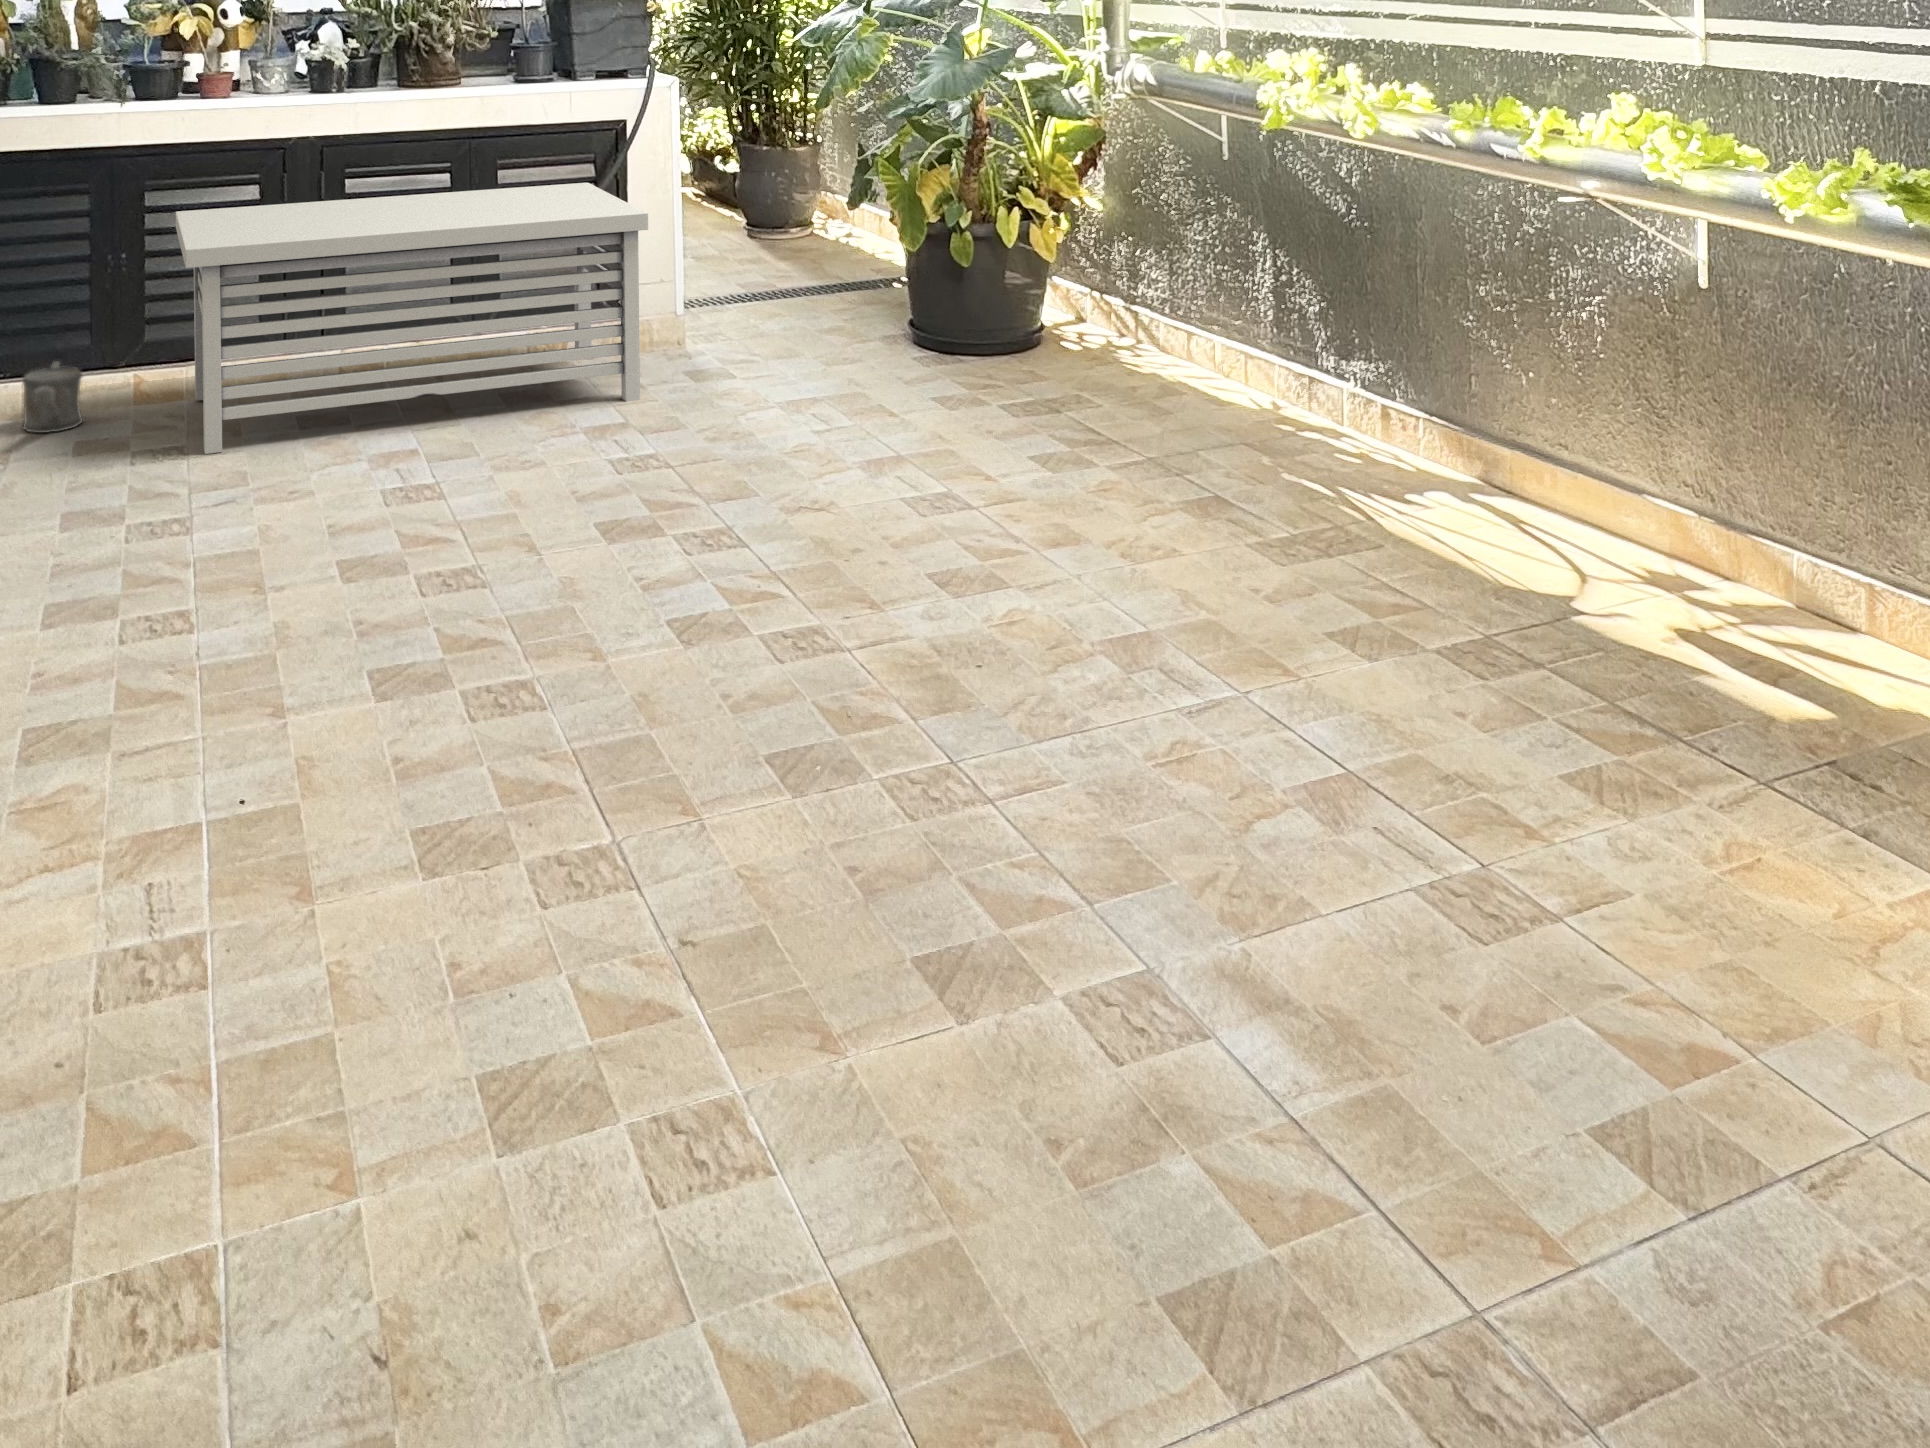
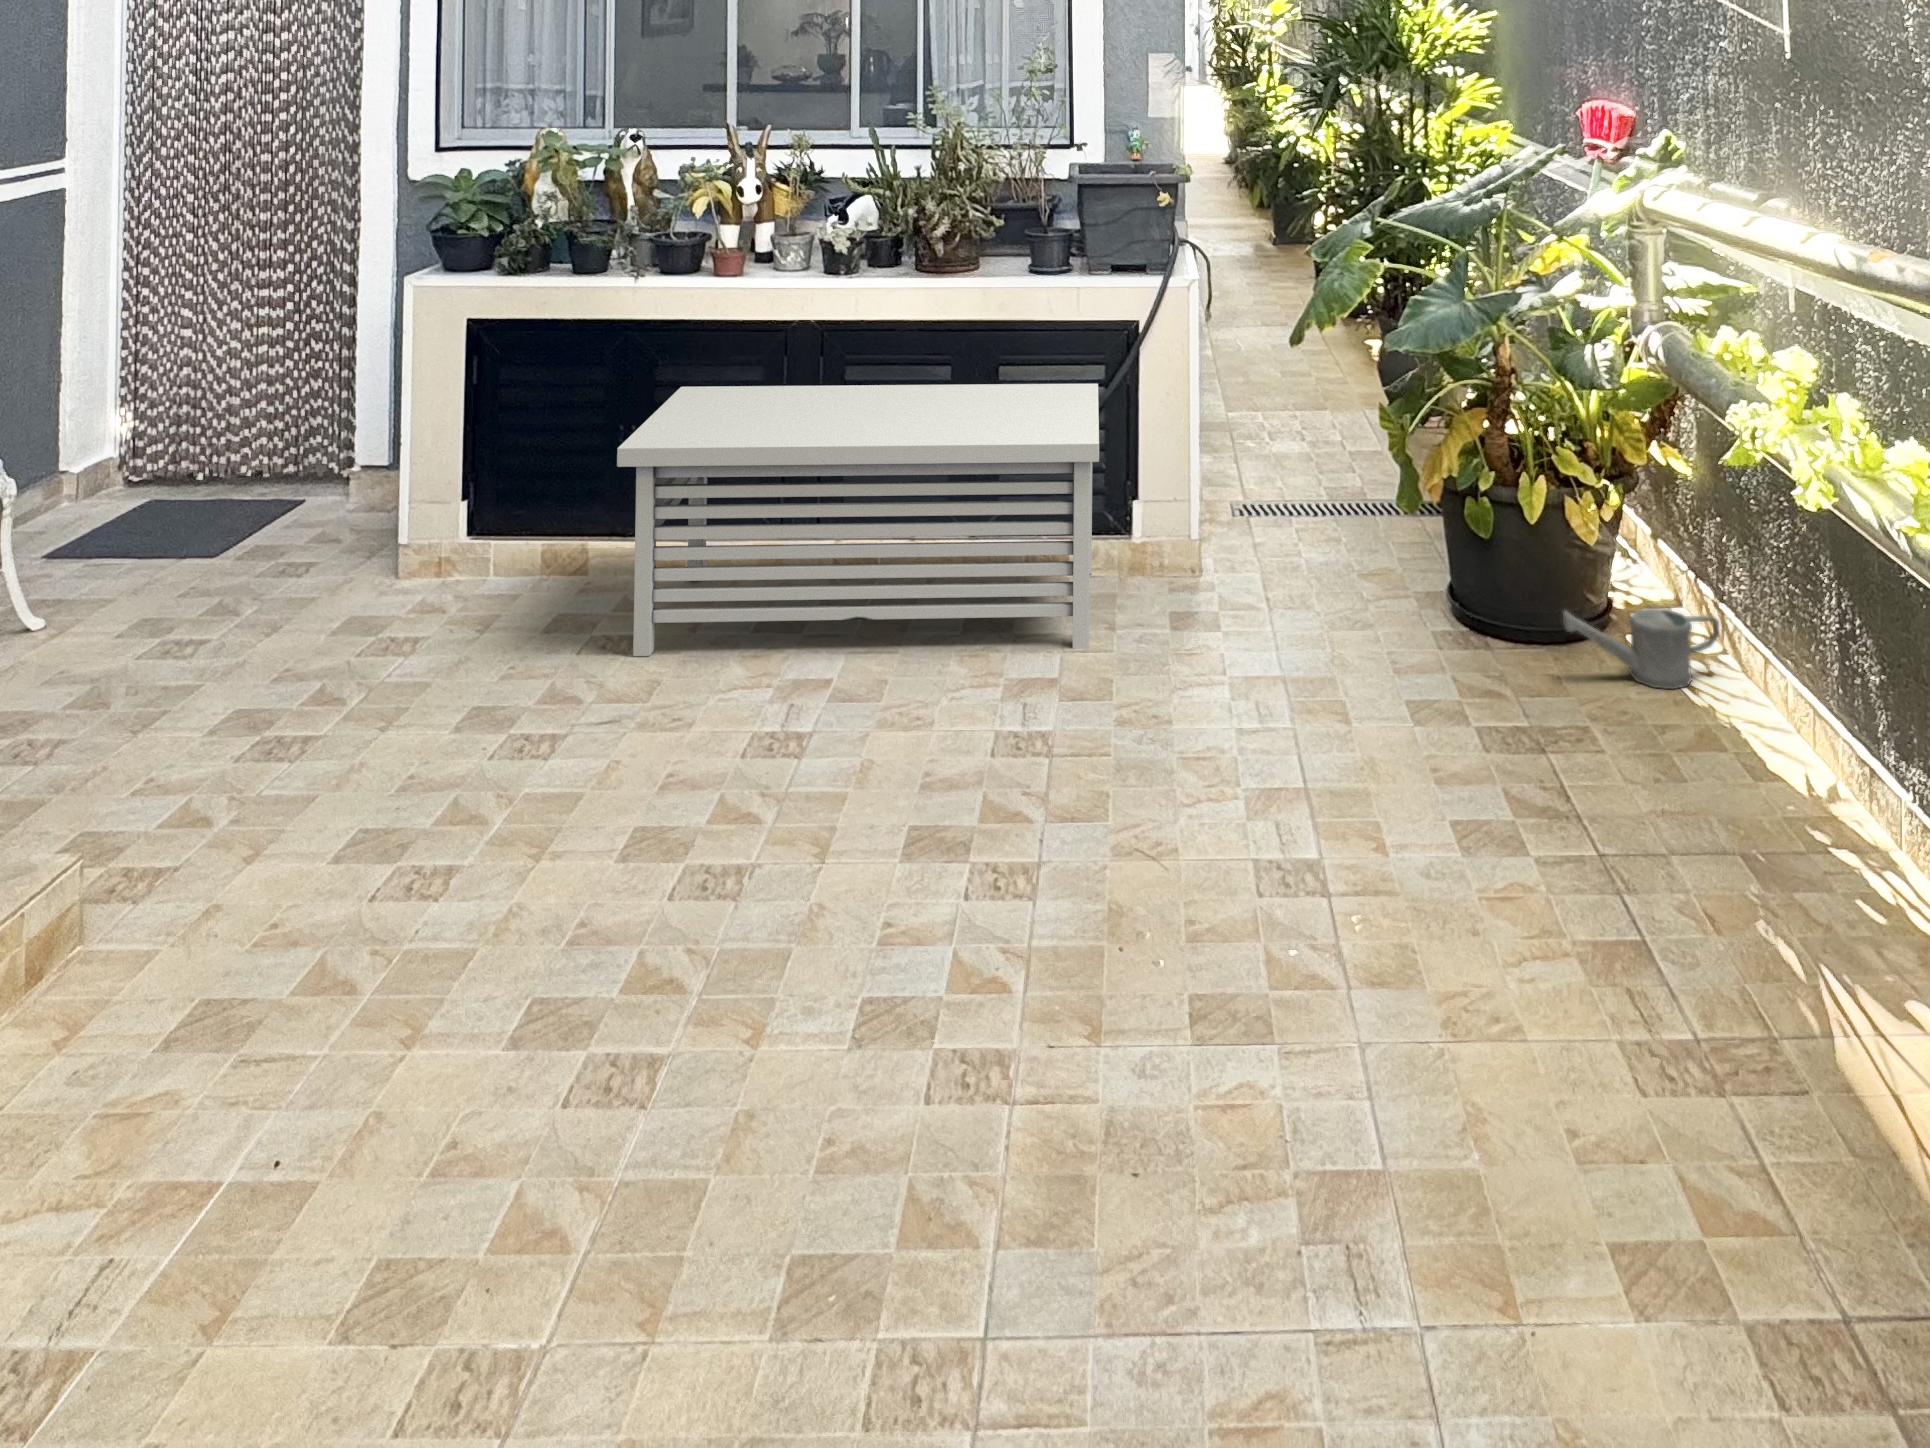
watering can: present [22,361,83,433] -> present [1563,608,1719,689]

